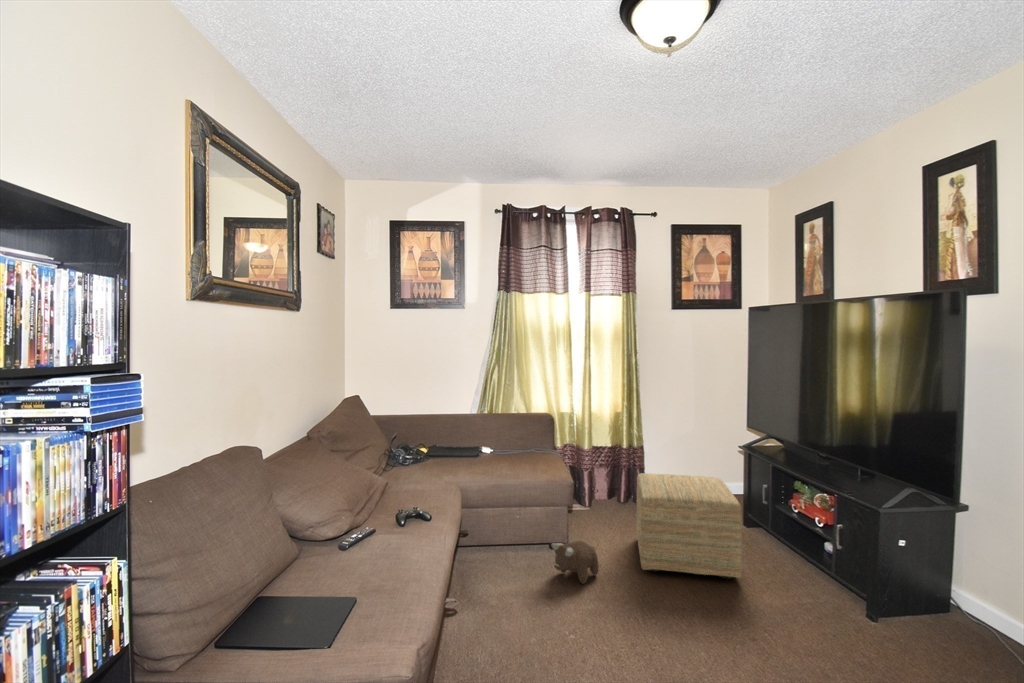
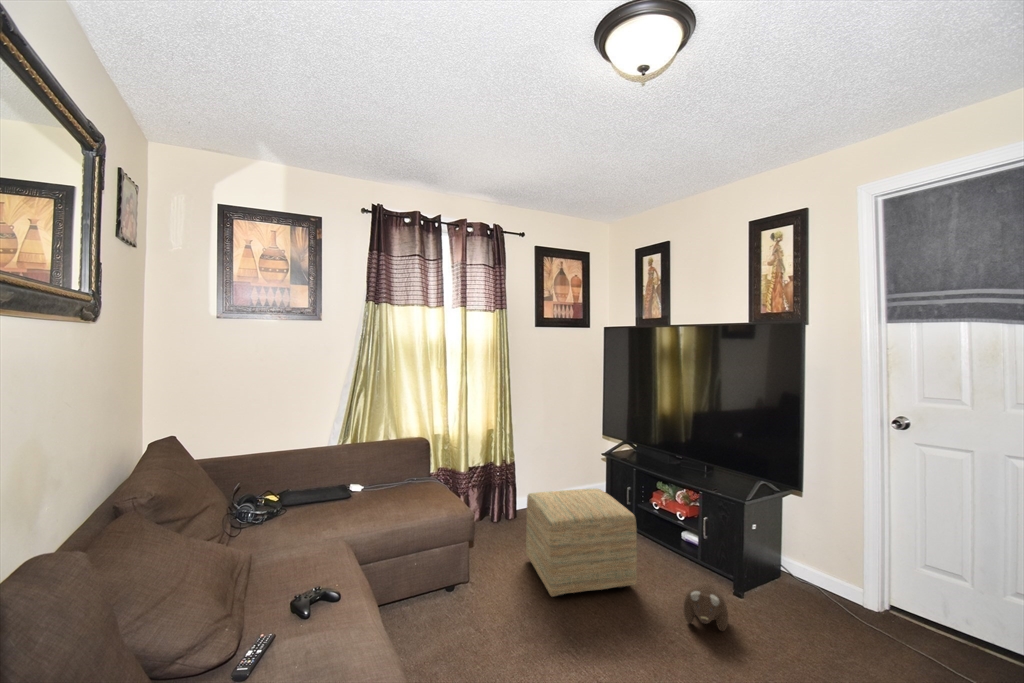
plush toy: present [551,541,599,584] -> present [683,582,728,631]

